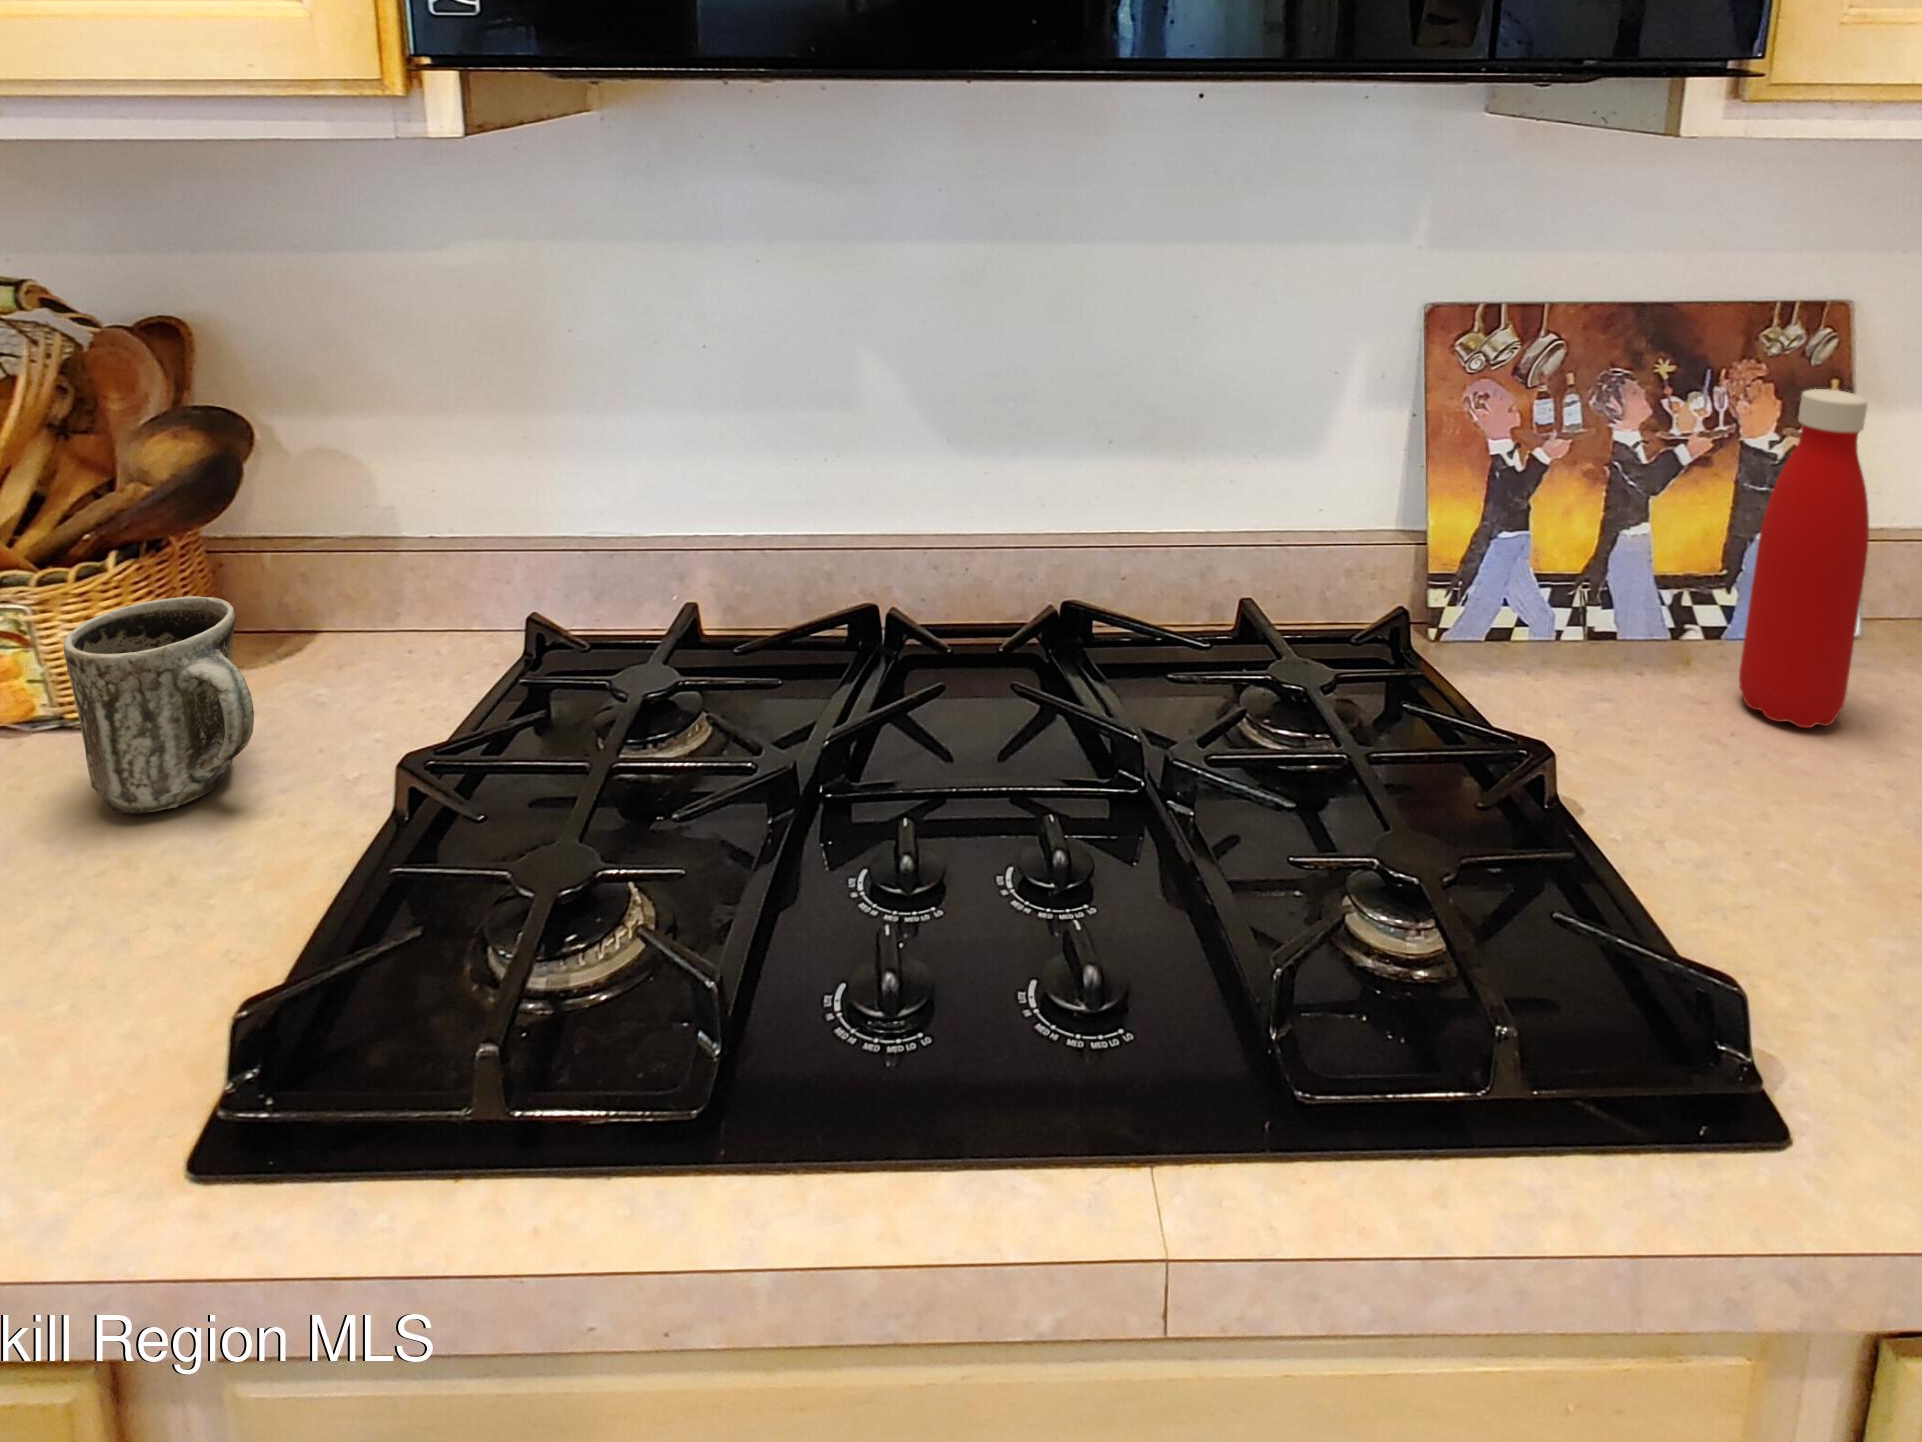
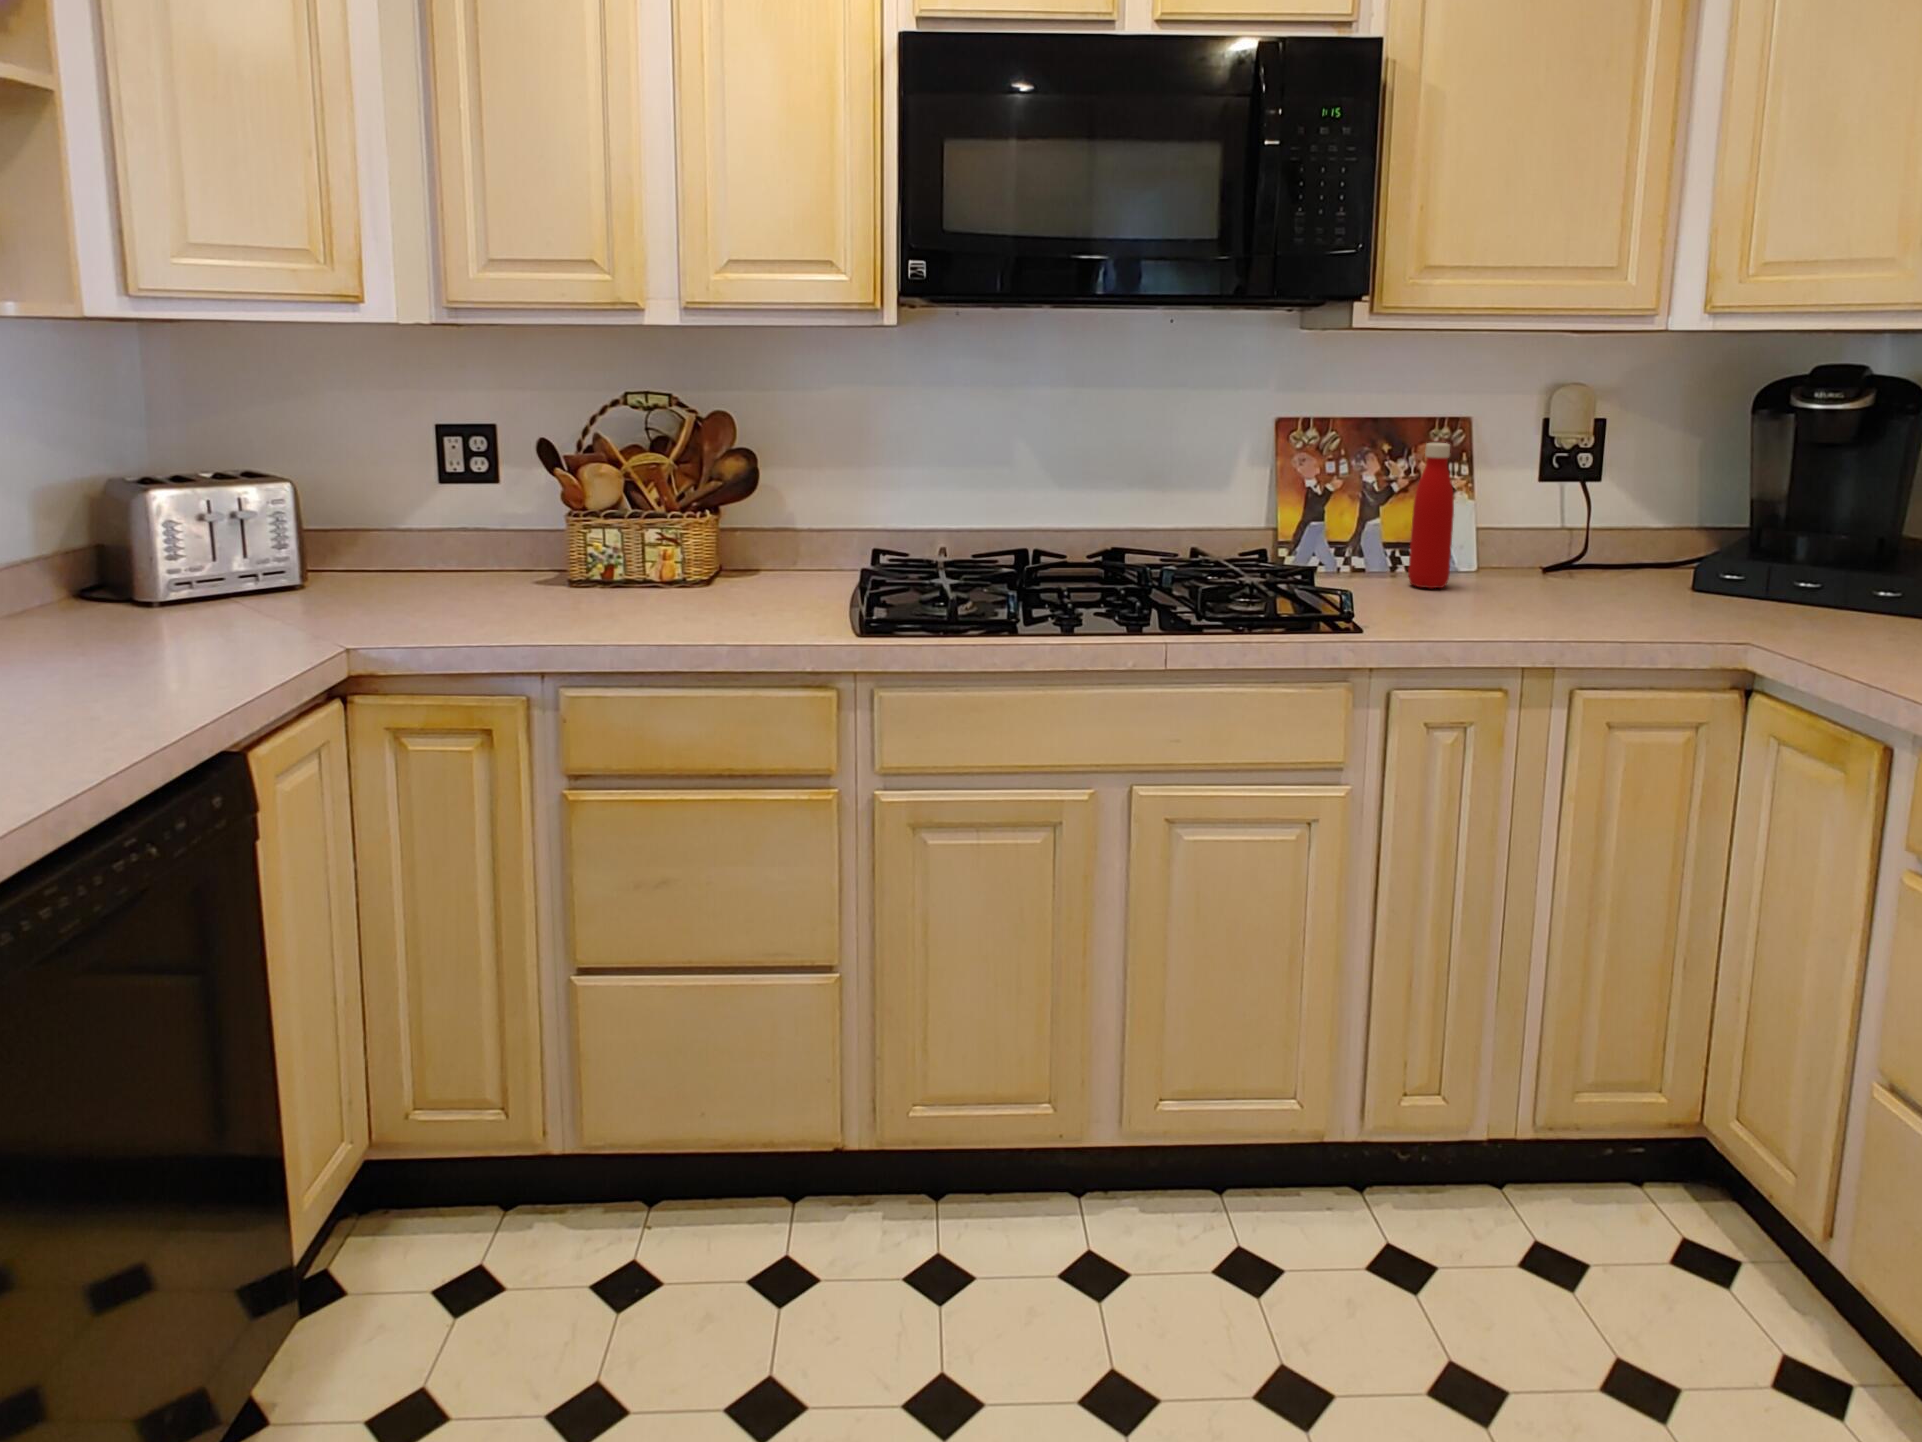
mug: present [64,596,254,813] -> none [721,522,794,600]

